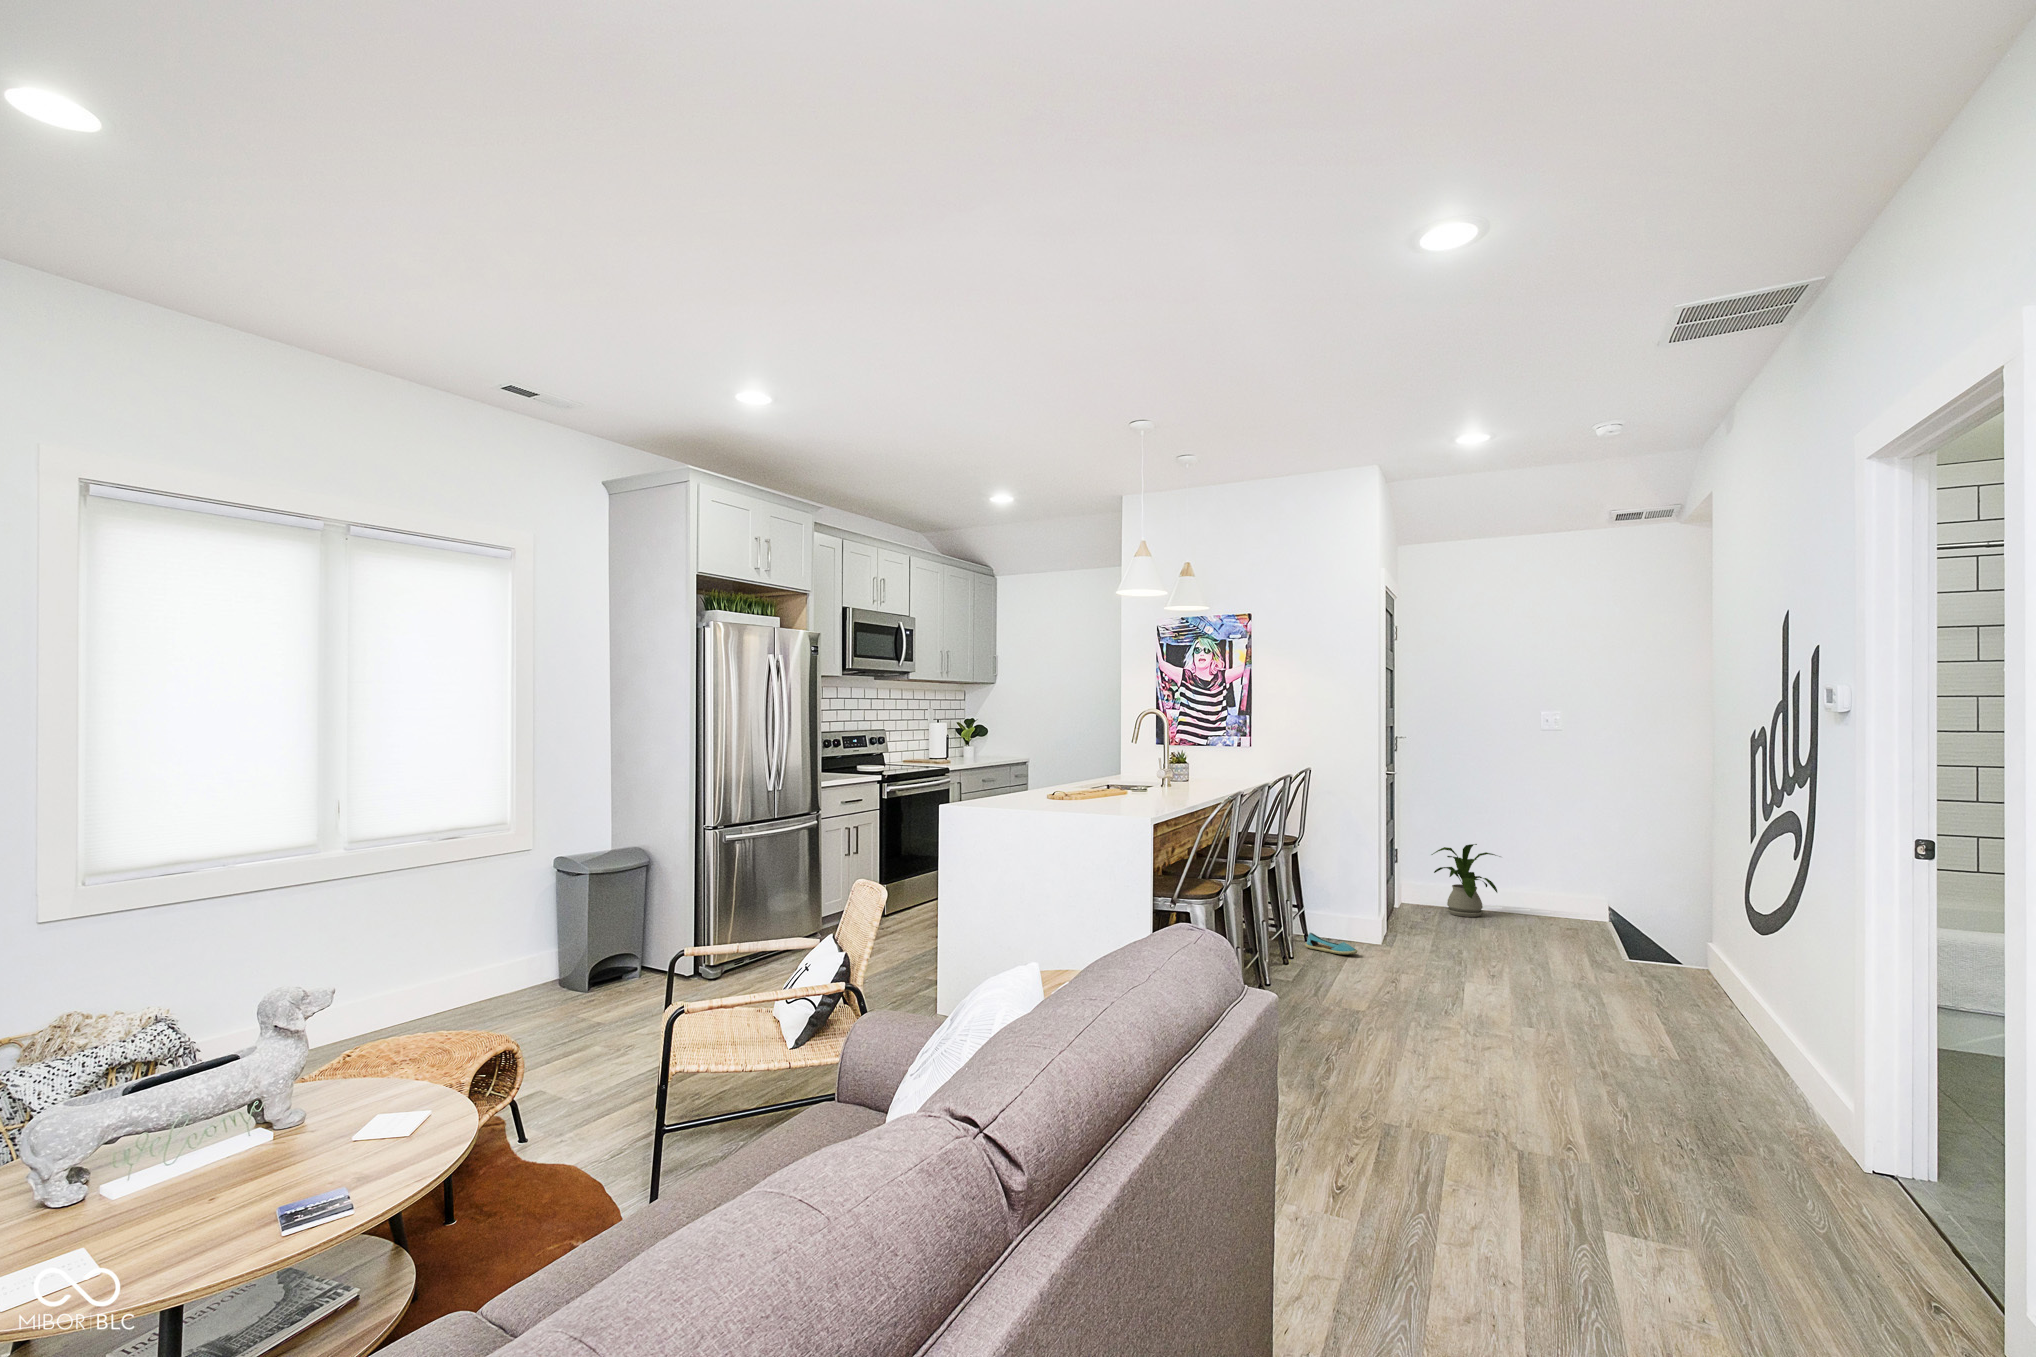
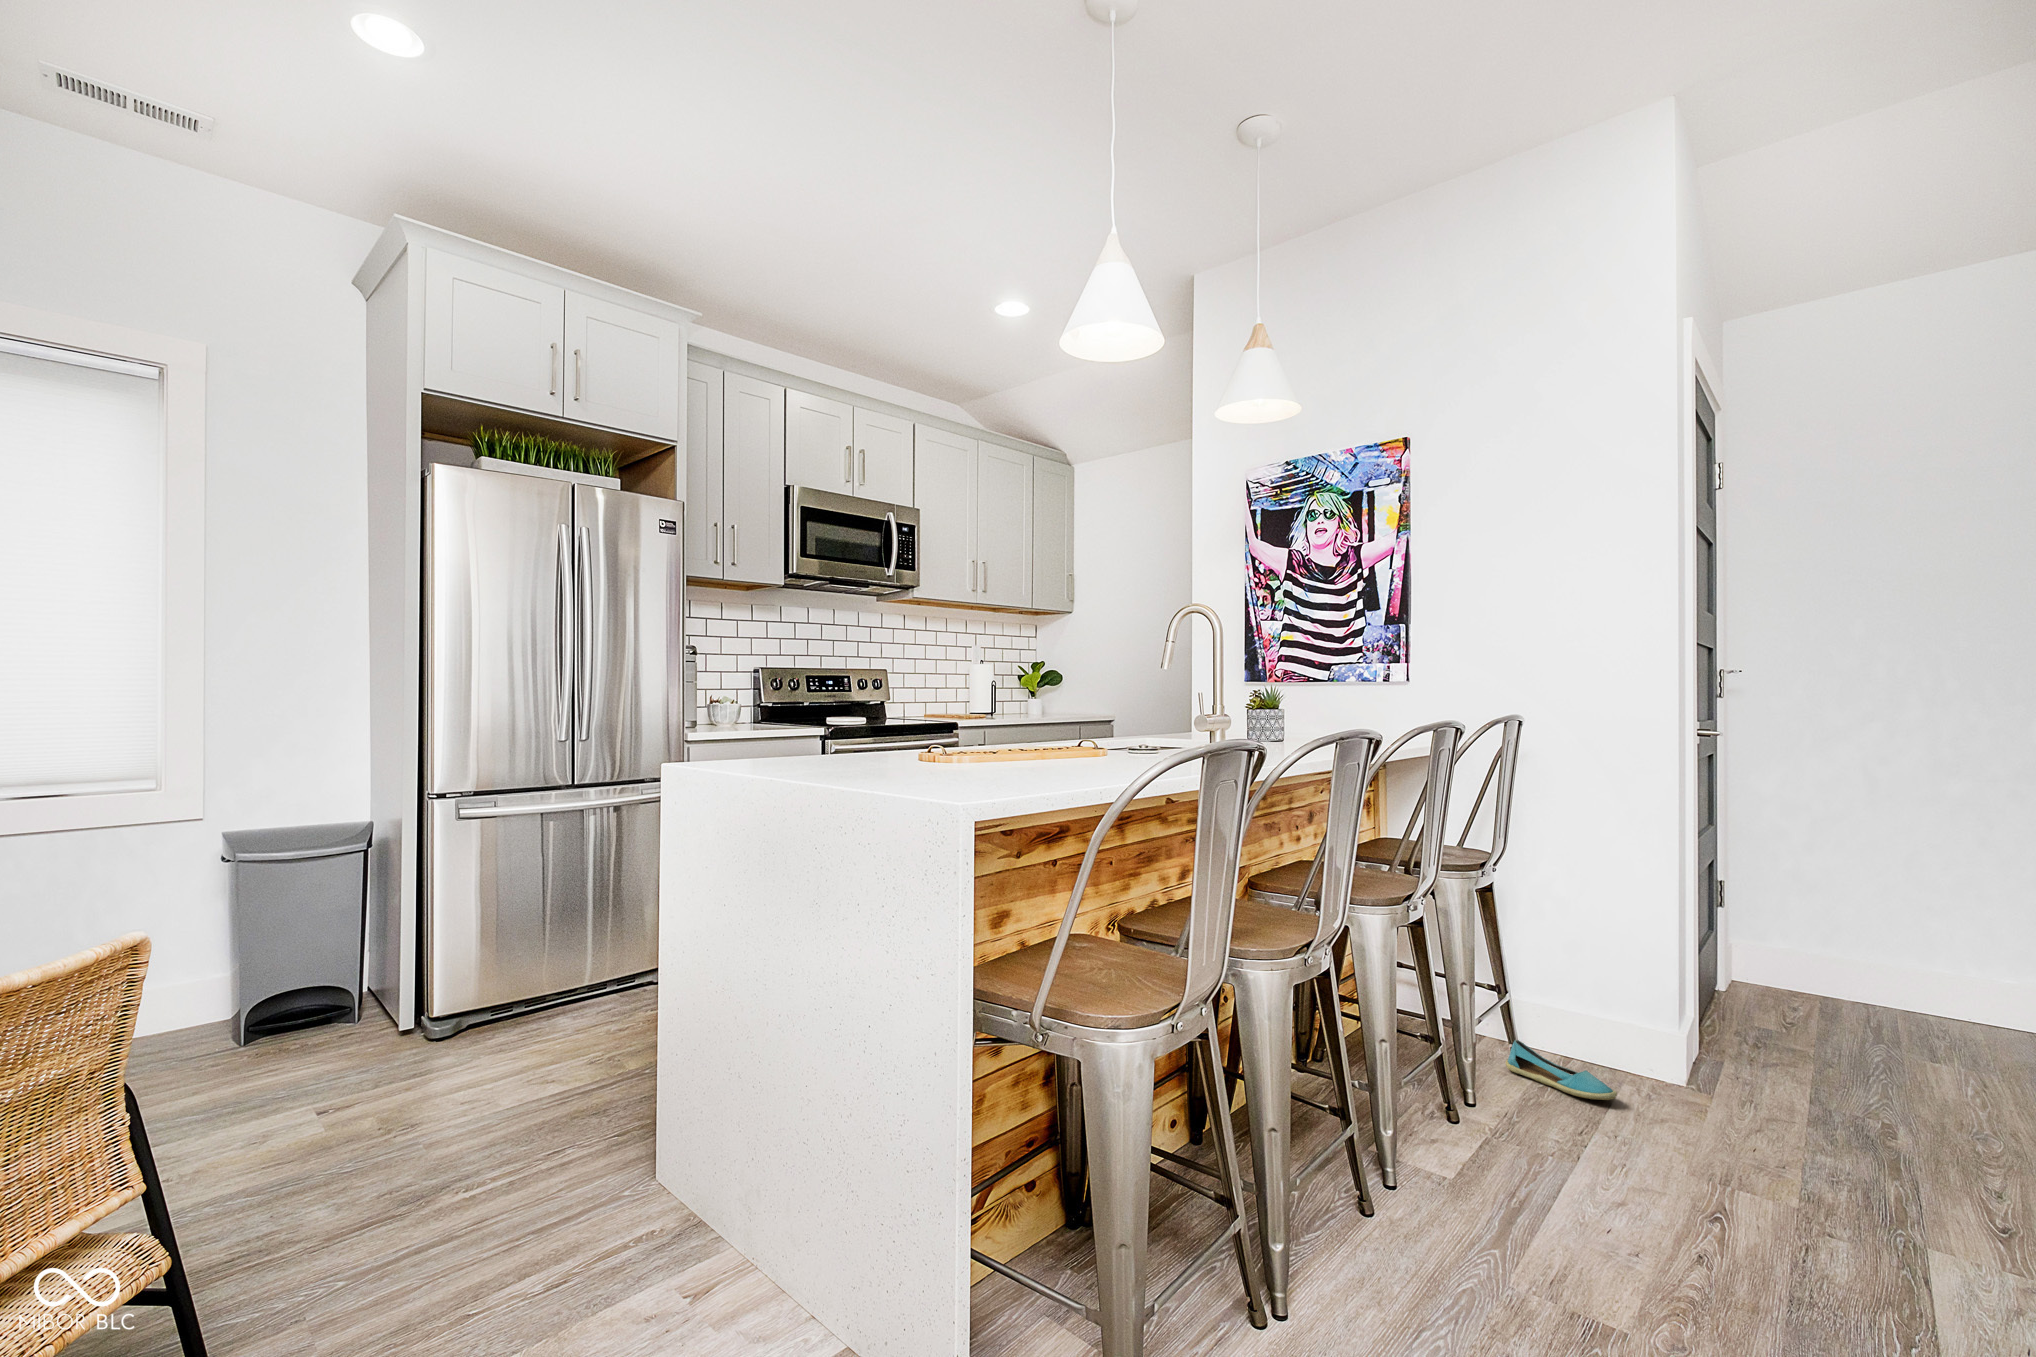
house plant: present [1432,844,1497,917] -> none [1796,882,1969,1024]

